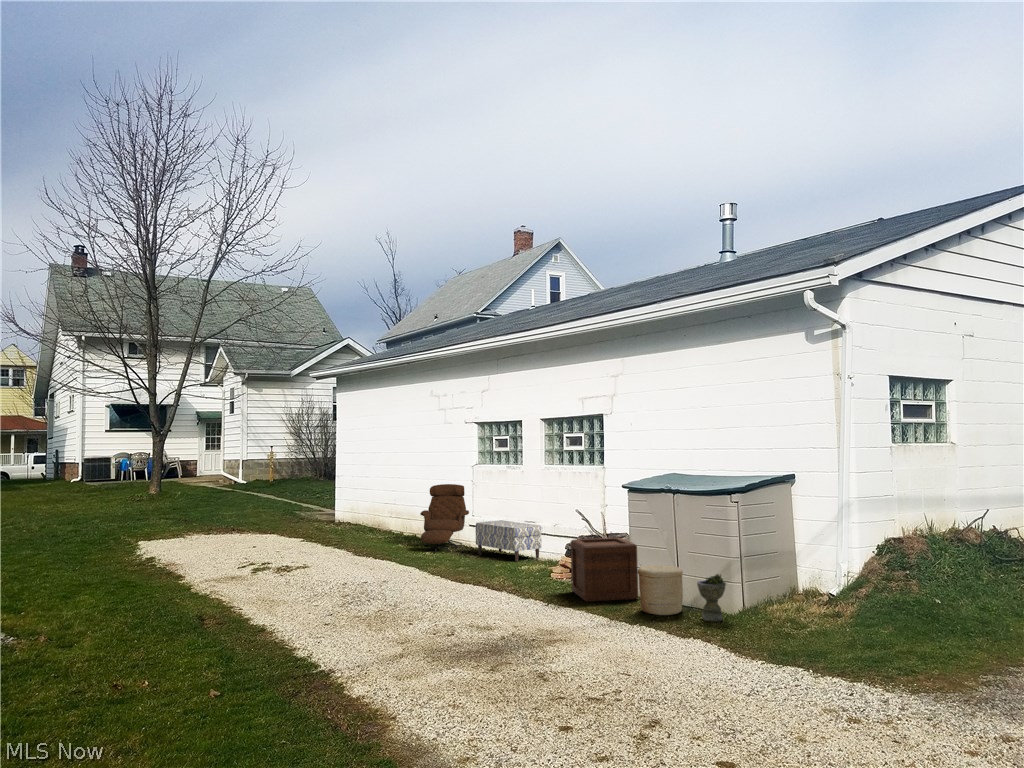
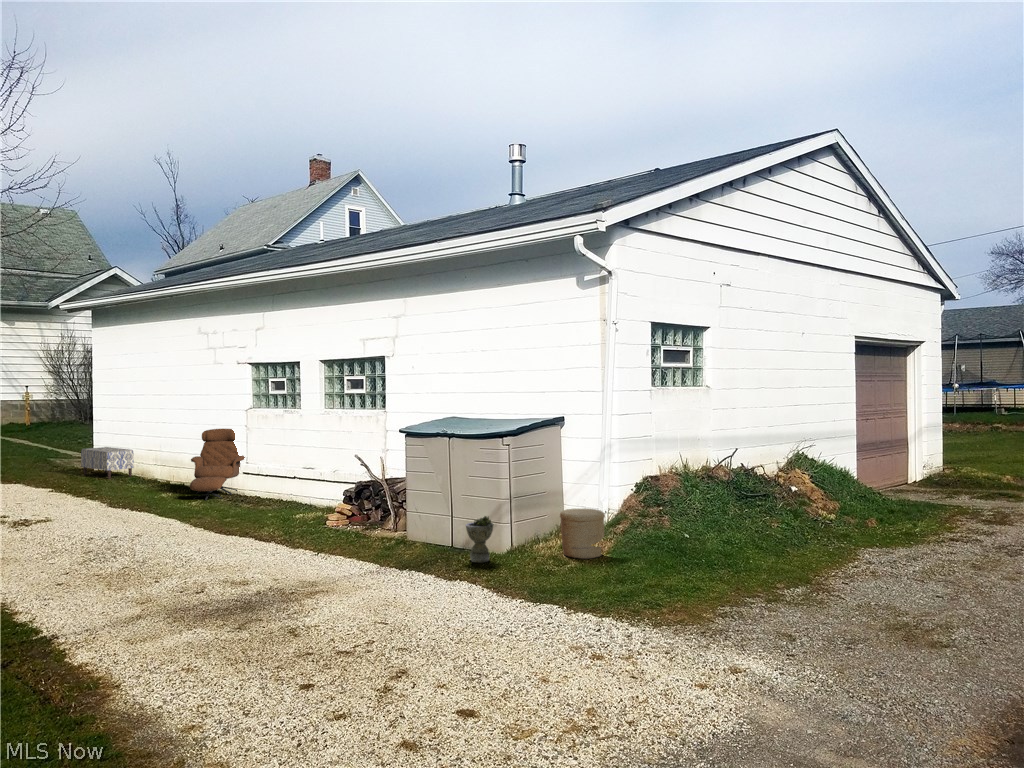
bench: present [475,520,542,562] -> present [81,447,134,479]
wooden crate: present [571,538,638,602] -> none [343,481,410,548]
woven basket: present [638,565,683,615] -> present [560,509,605,559]

